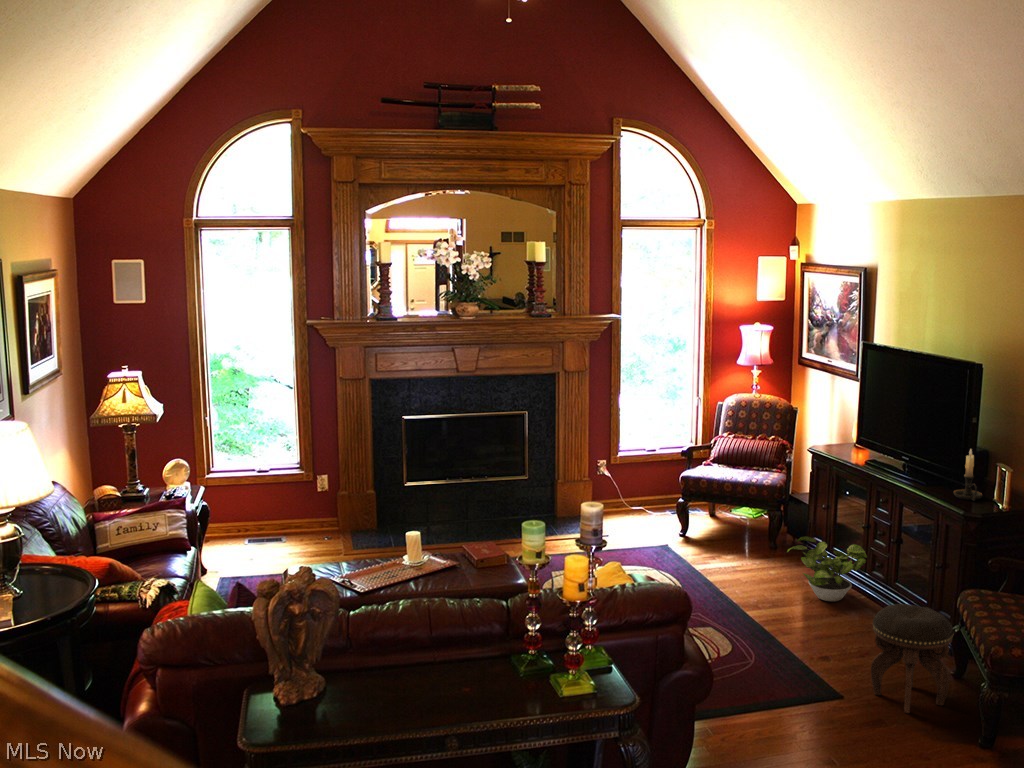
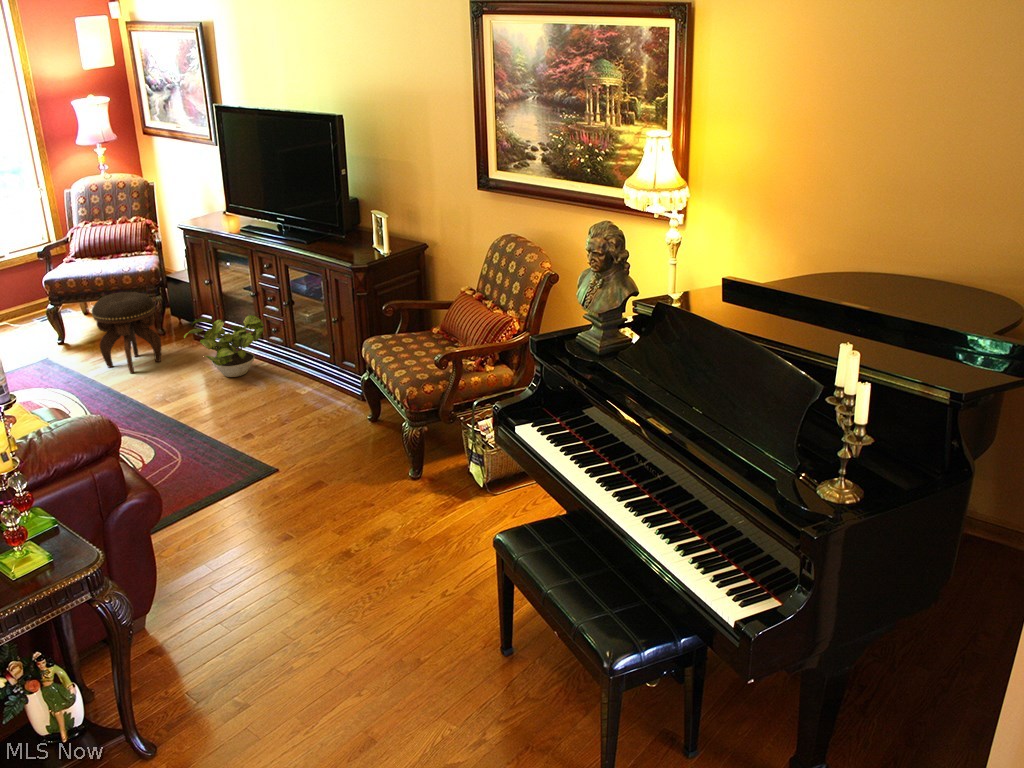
candle holder: present [954,449,982,501] -> none [336,201,363,252]
footstool: present [871,604,954,713] -> present [92,292,161,373]

